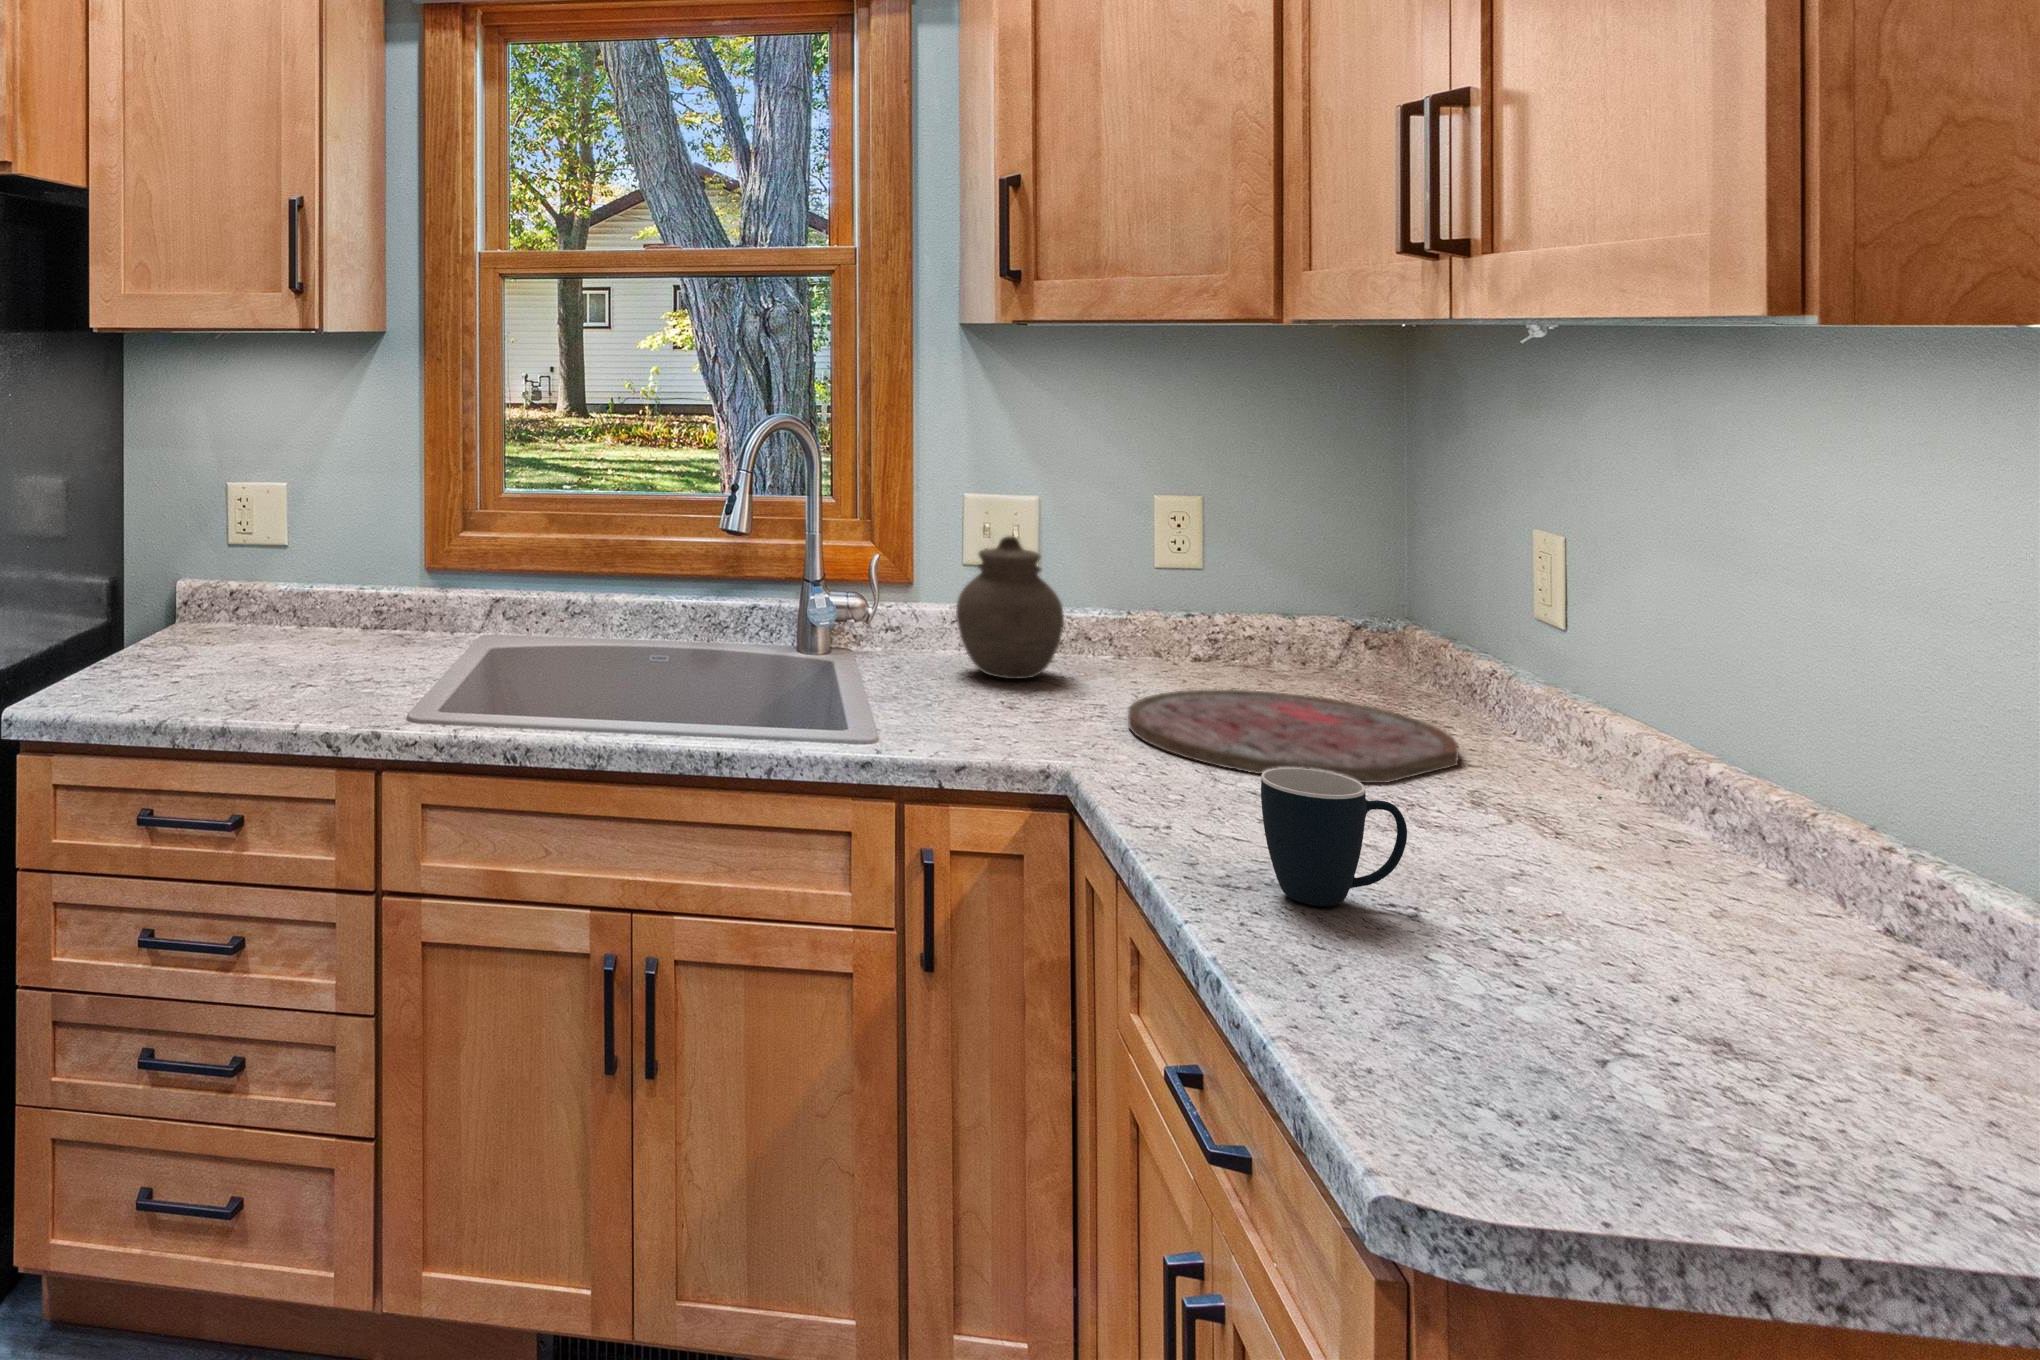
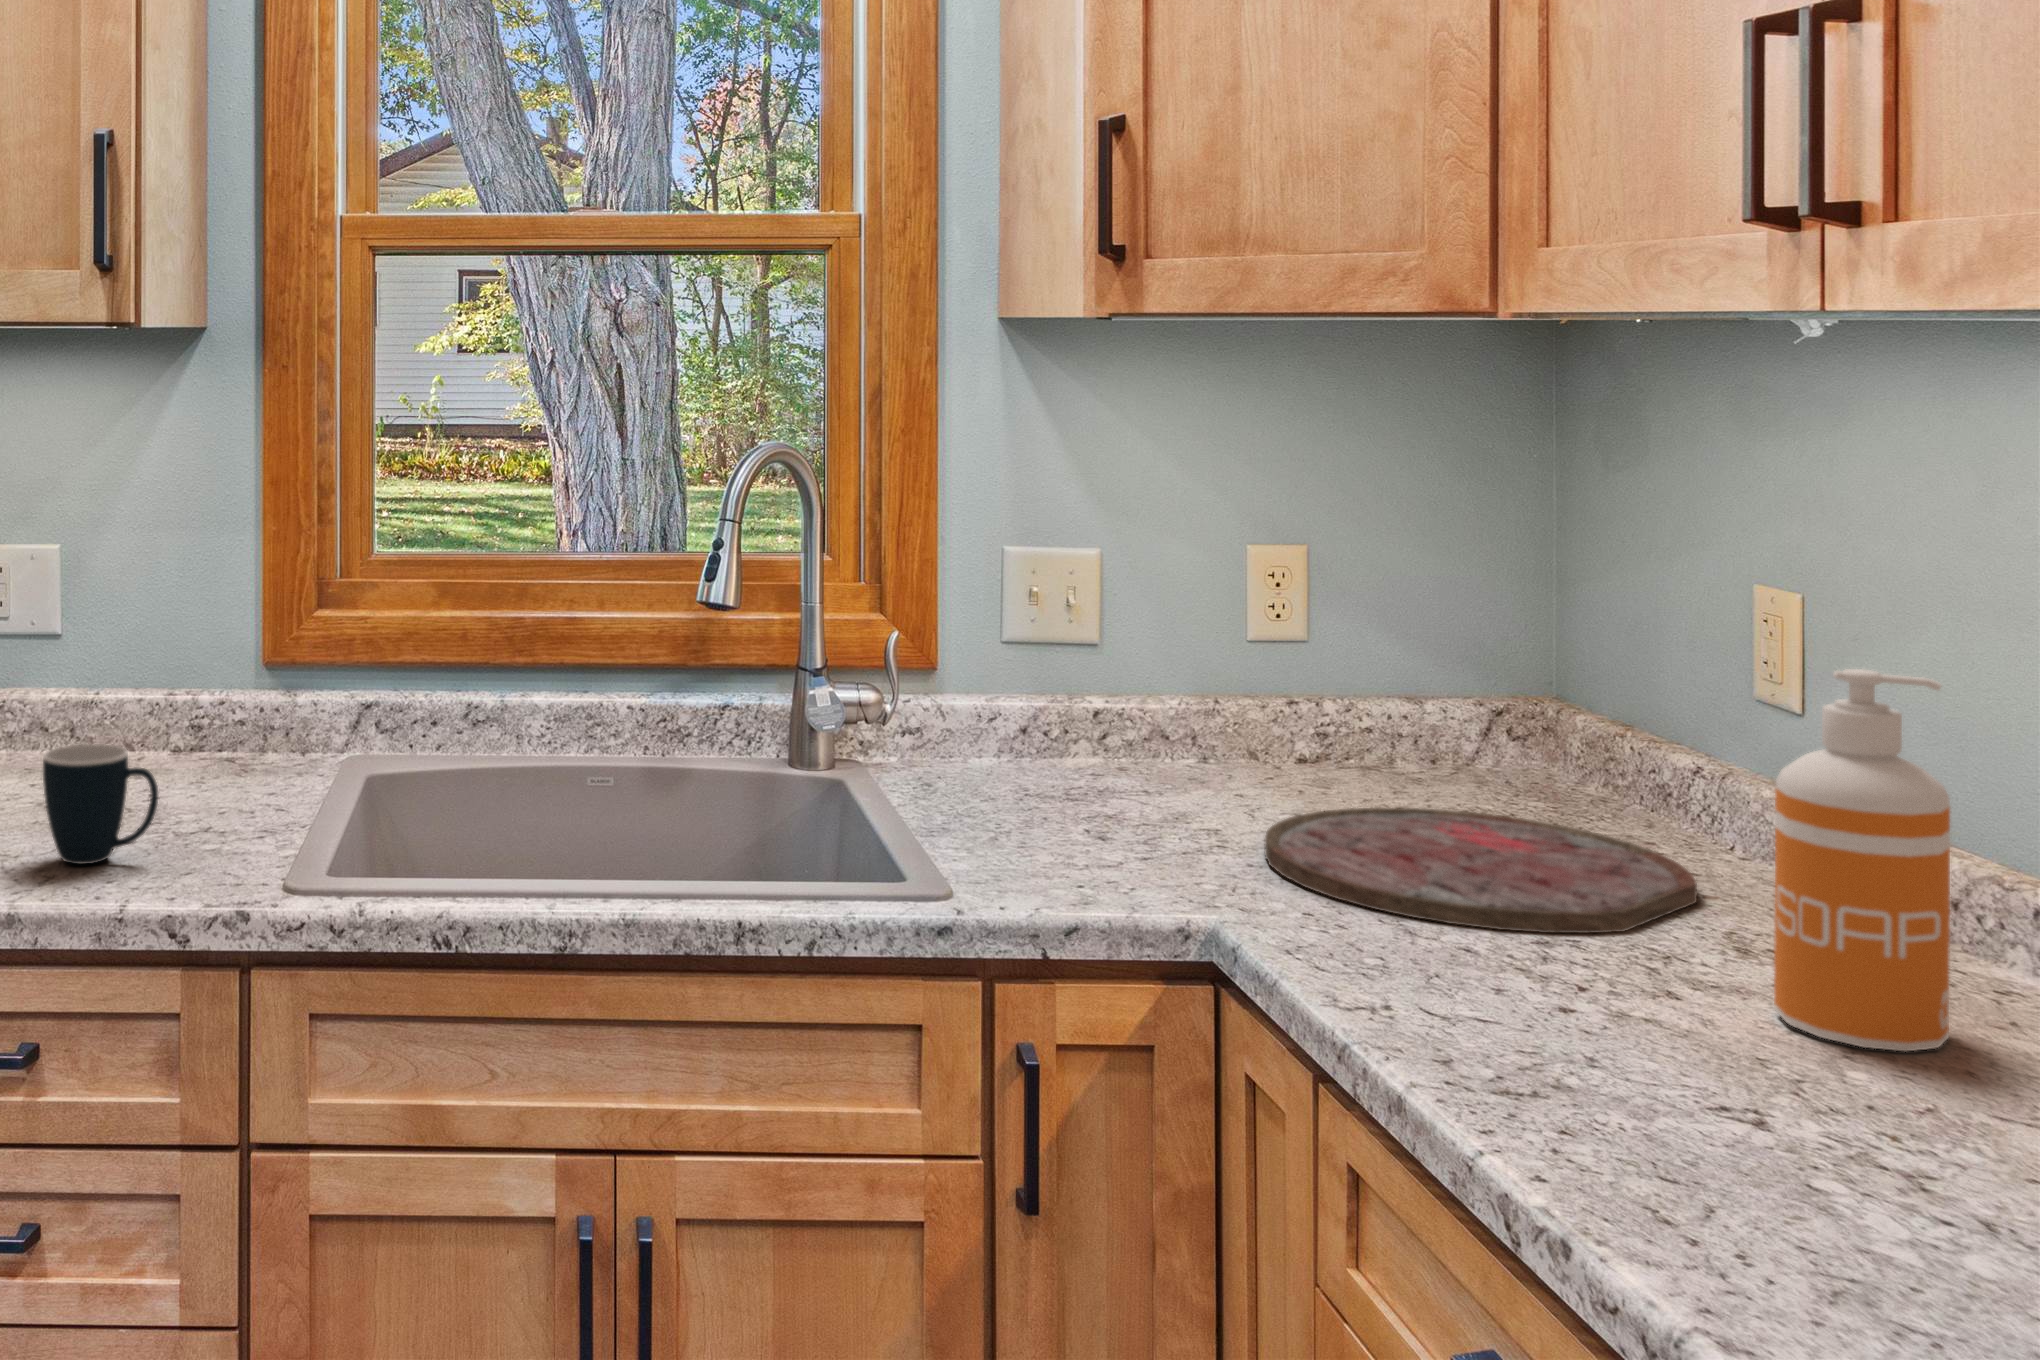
jar: present [956,536,1064,679] -> none [1010,607,1153,800]
soap dispenser: none [1472,584,1606,874] -> present [1774,669,1950,1051]
mug: present [1261,768,1407,906] -> present [43,744,158,864]

